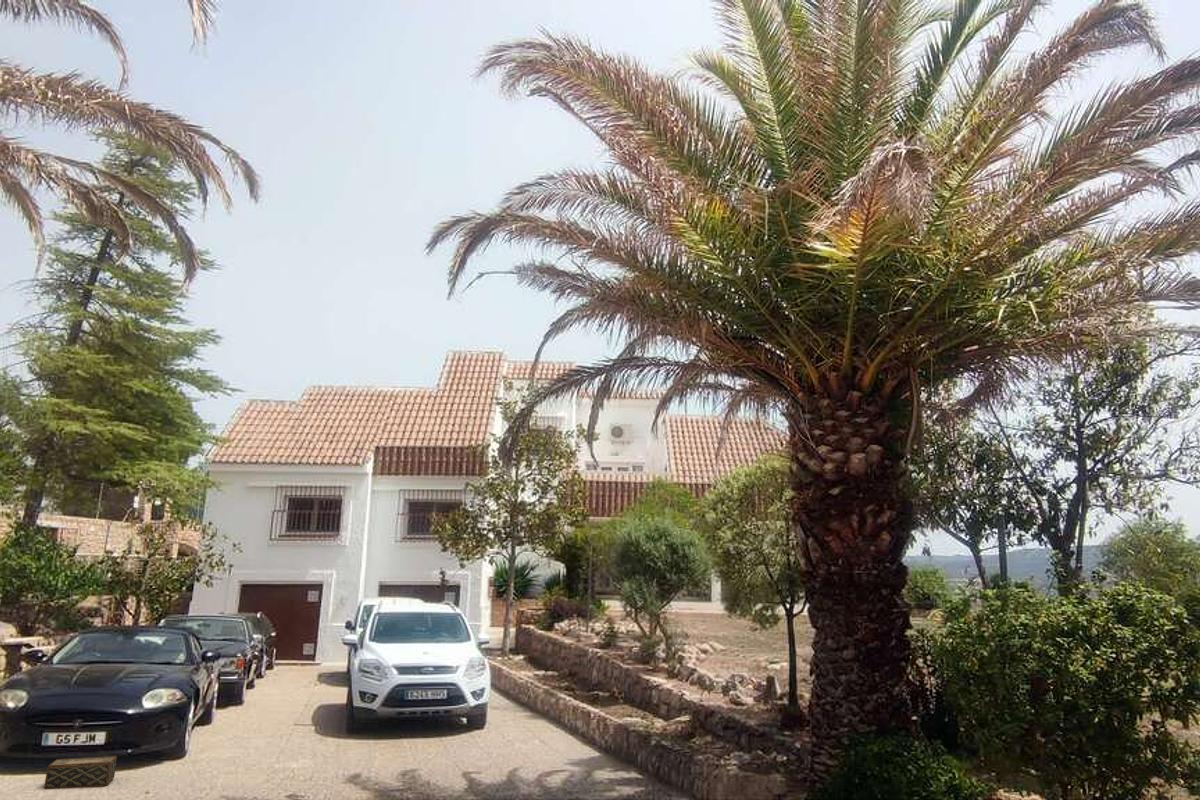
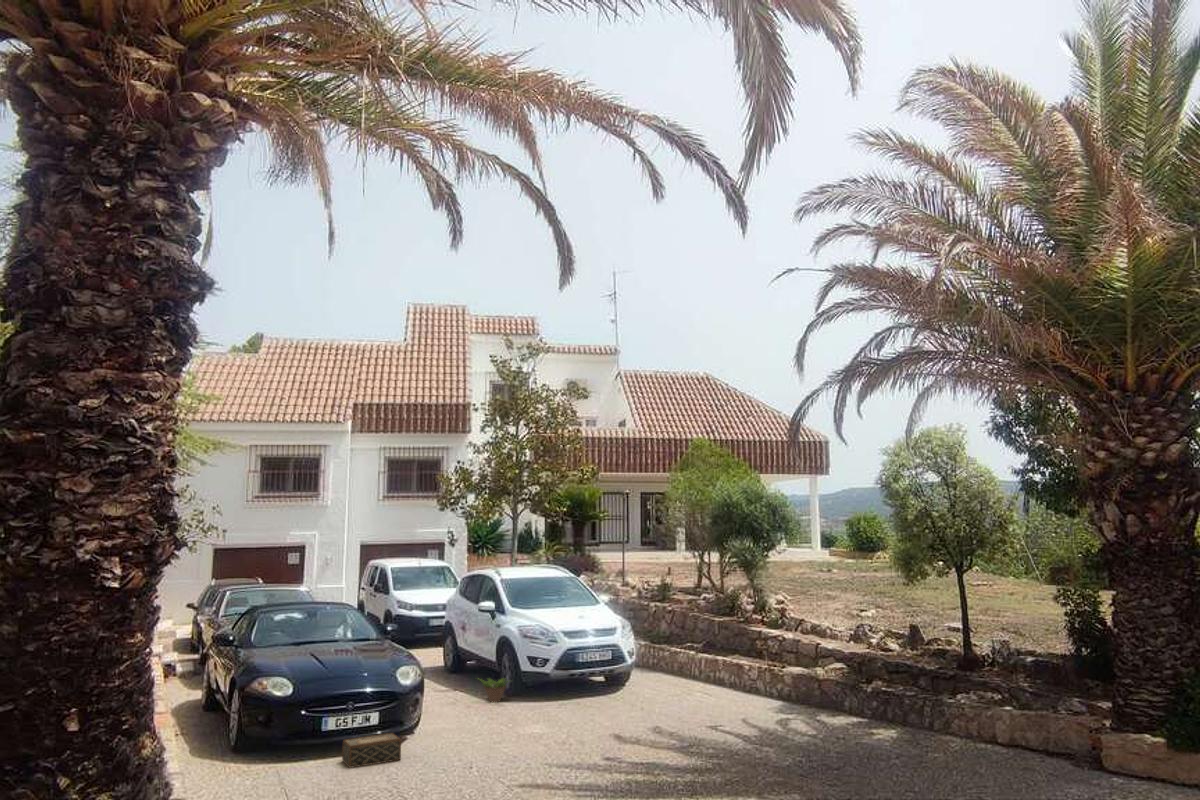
decorative plant: none [309,709,348,737] -> present [480,679,508,702]

